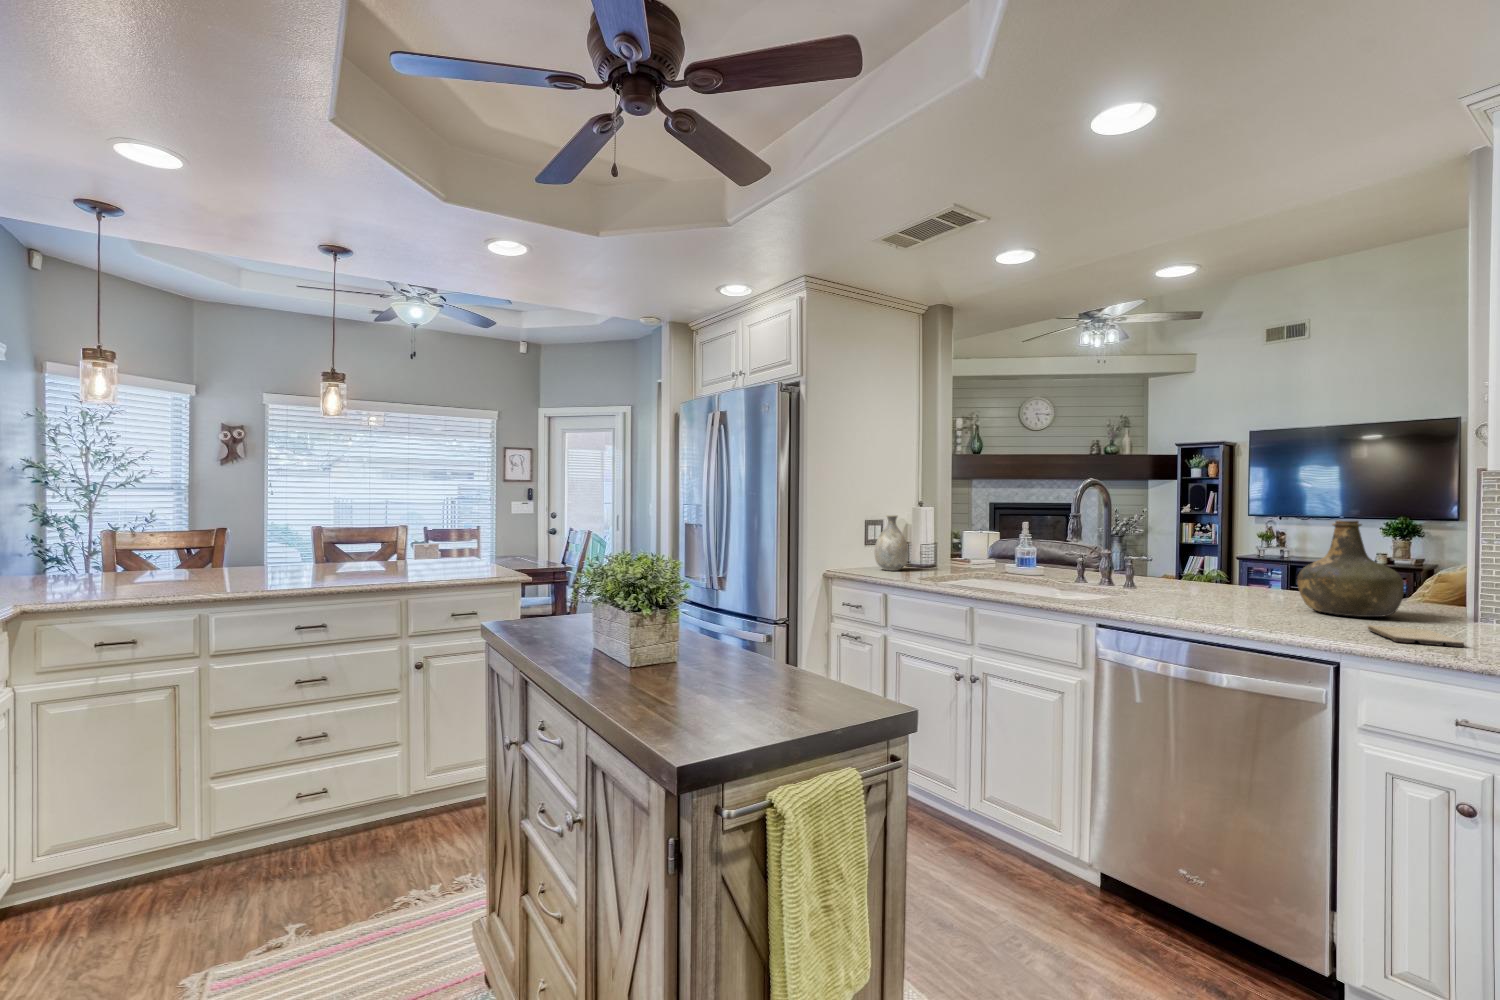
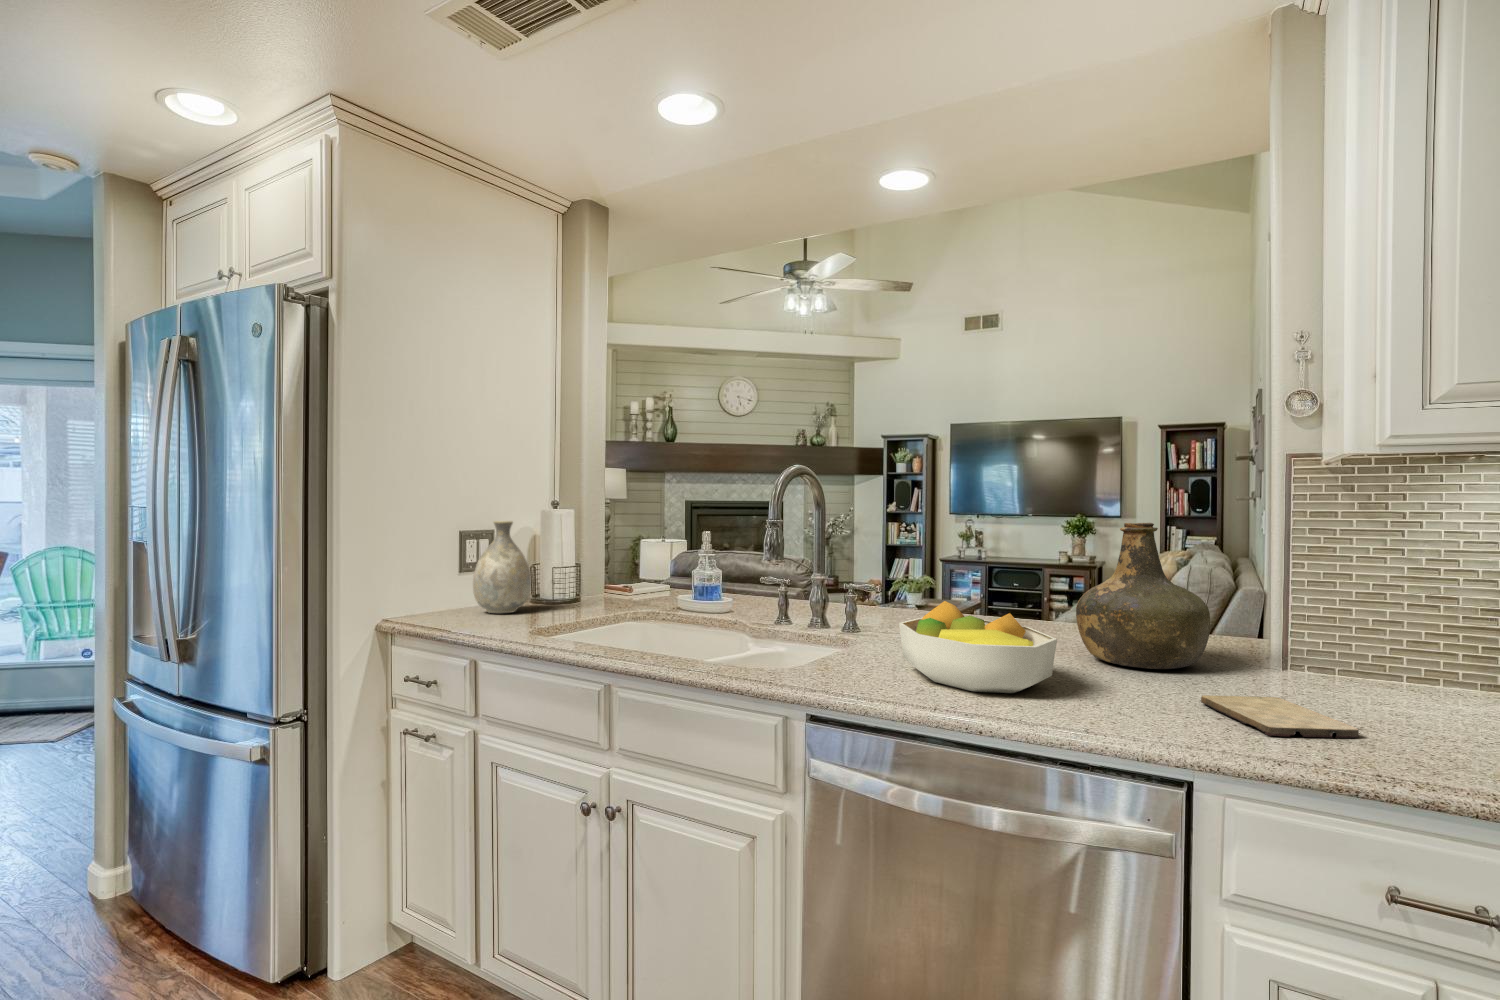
fruit bowl: none [1159,566,1266,618] -> present [899,601,1057,693]

